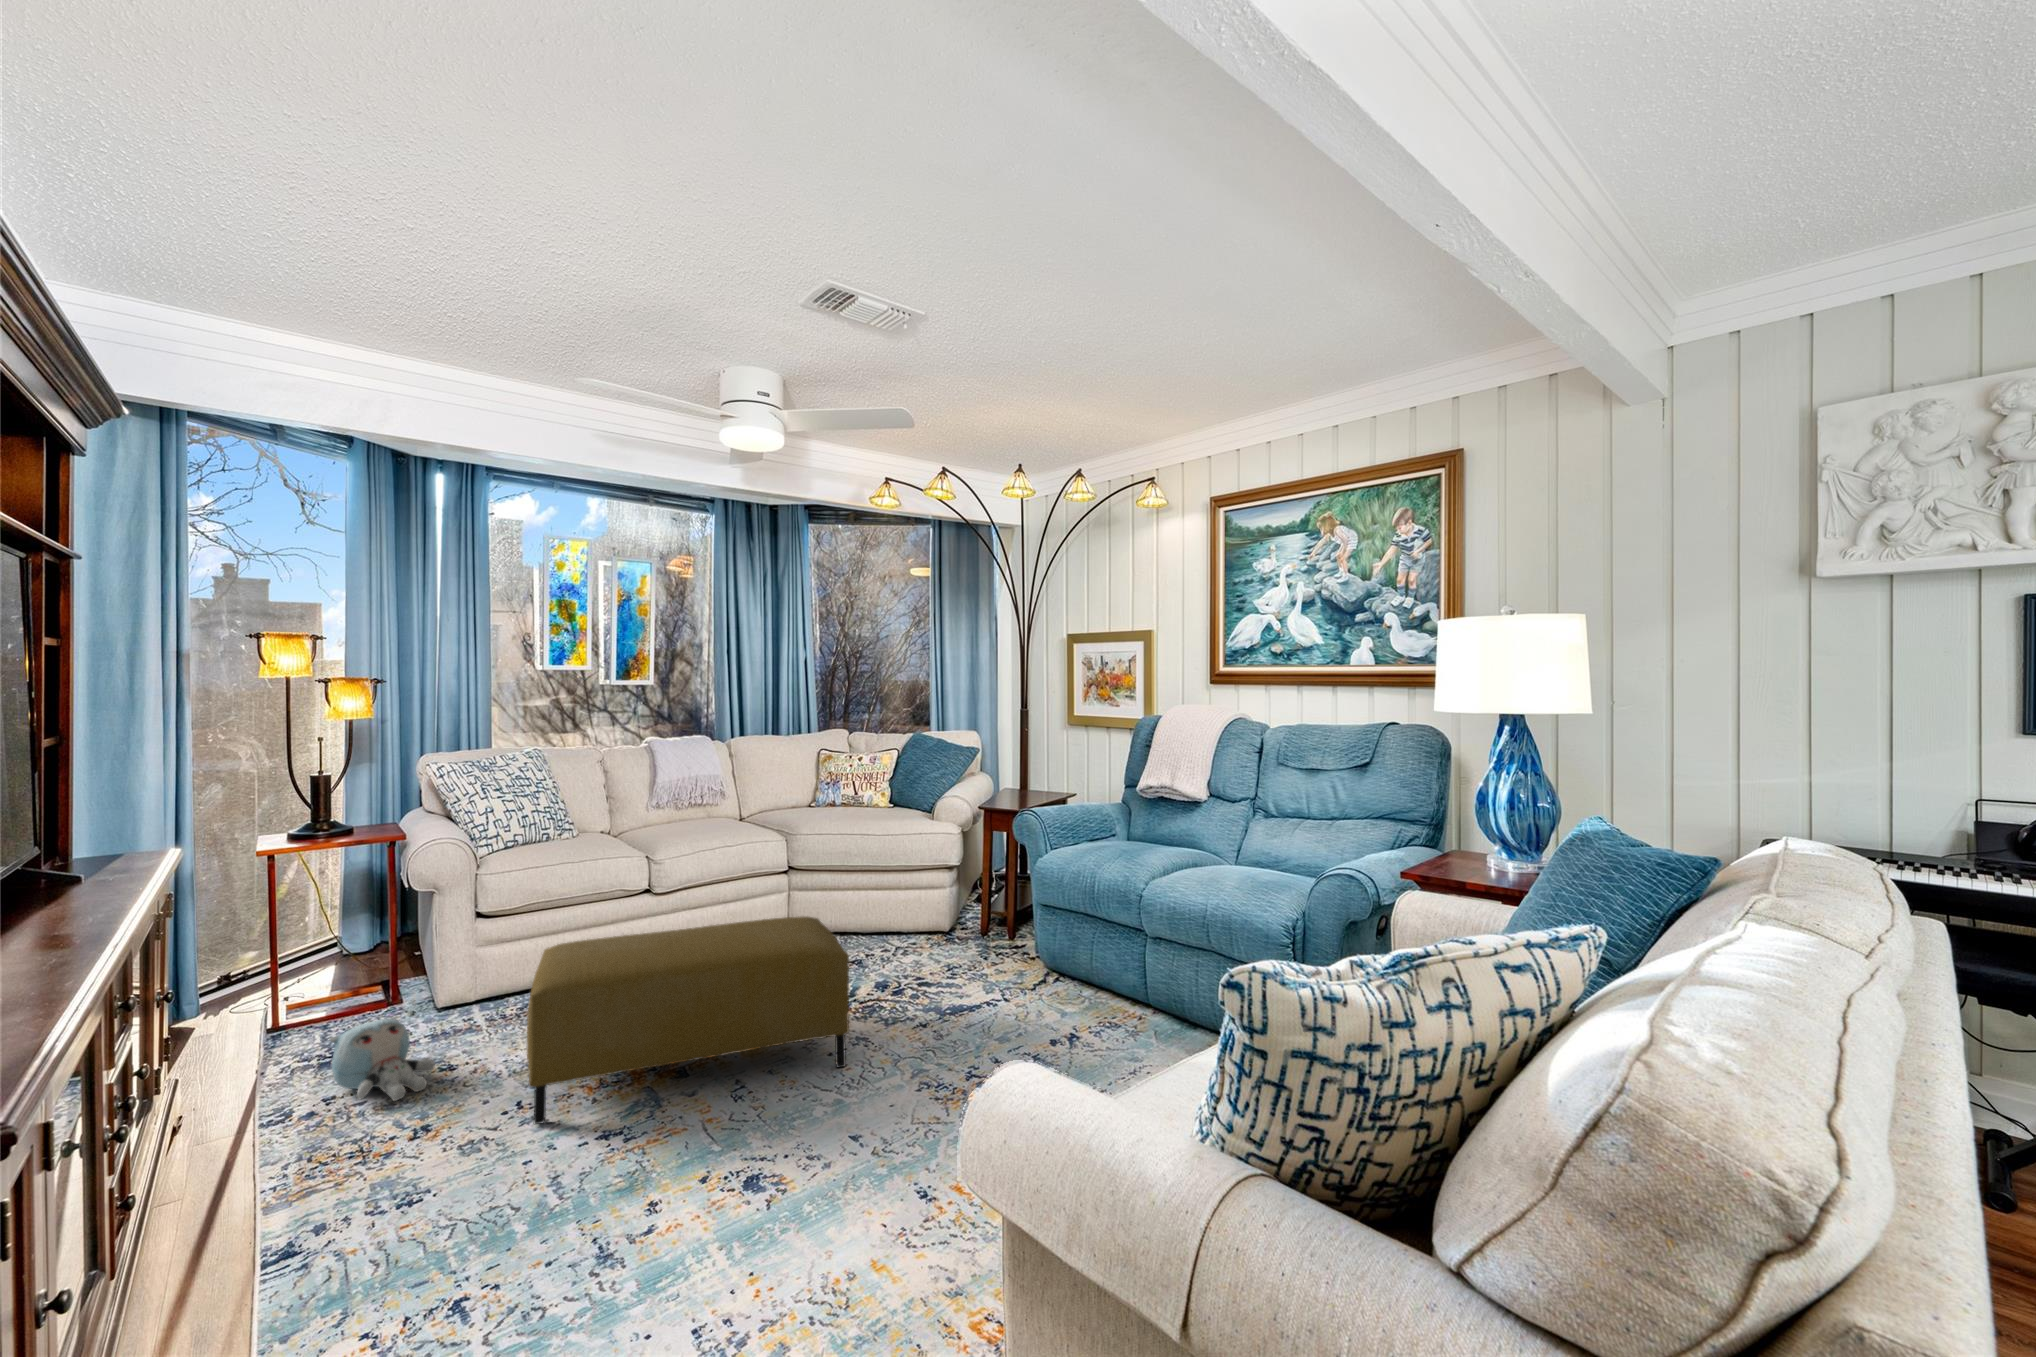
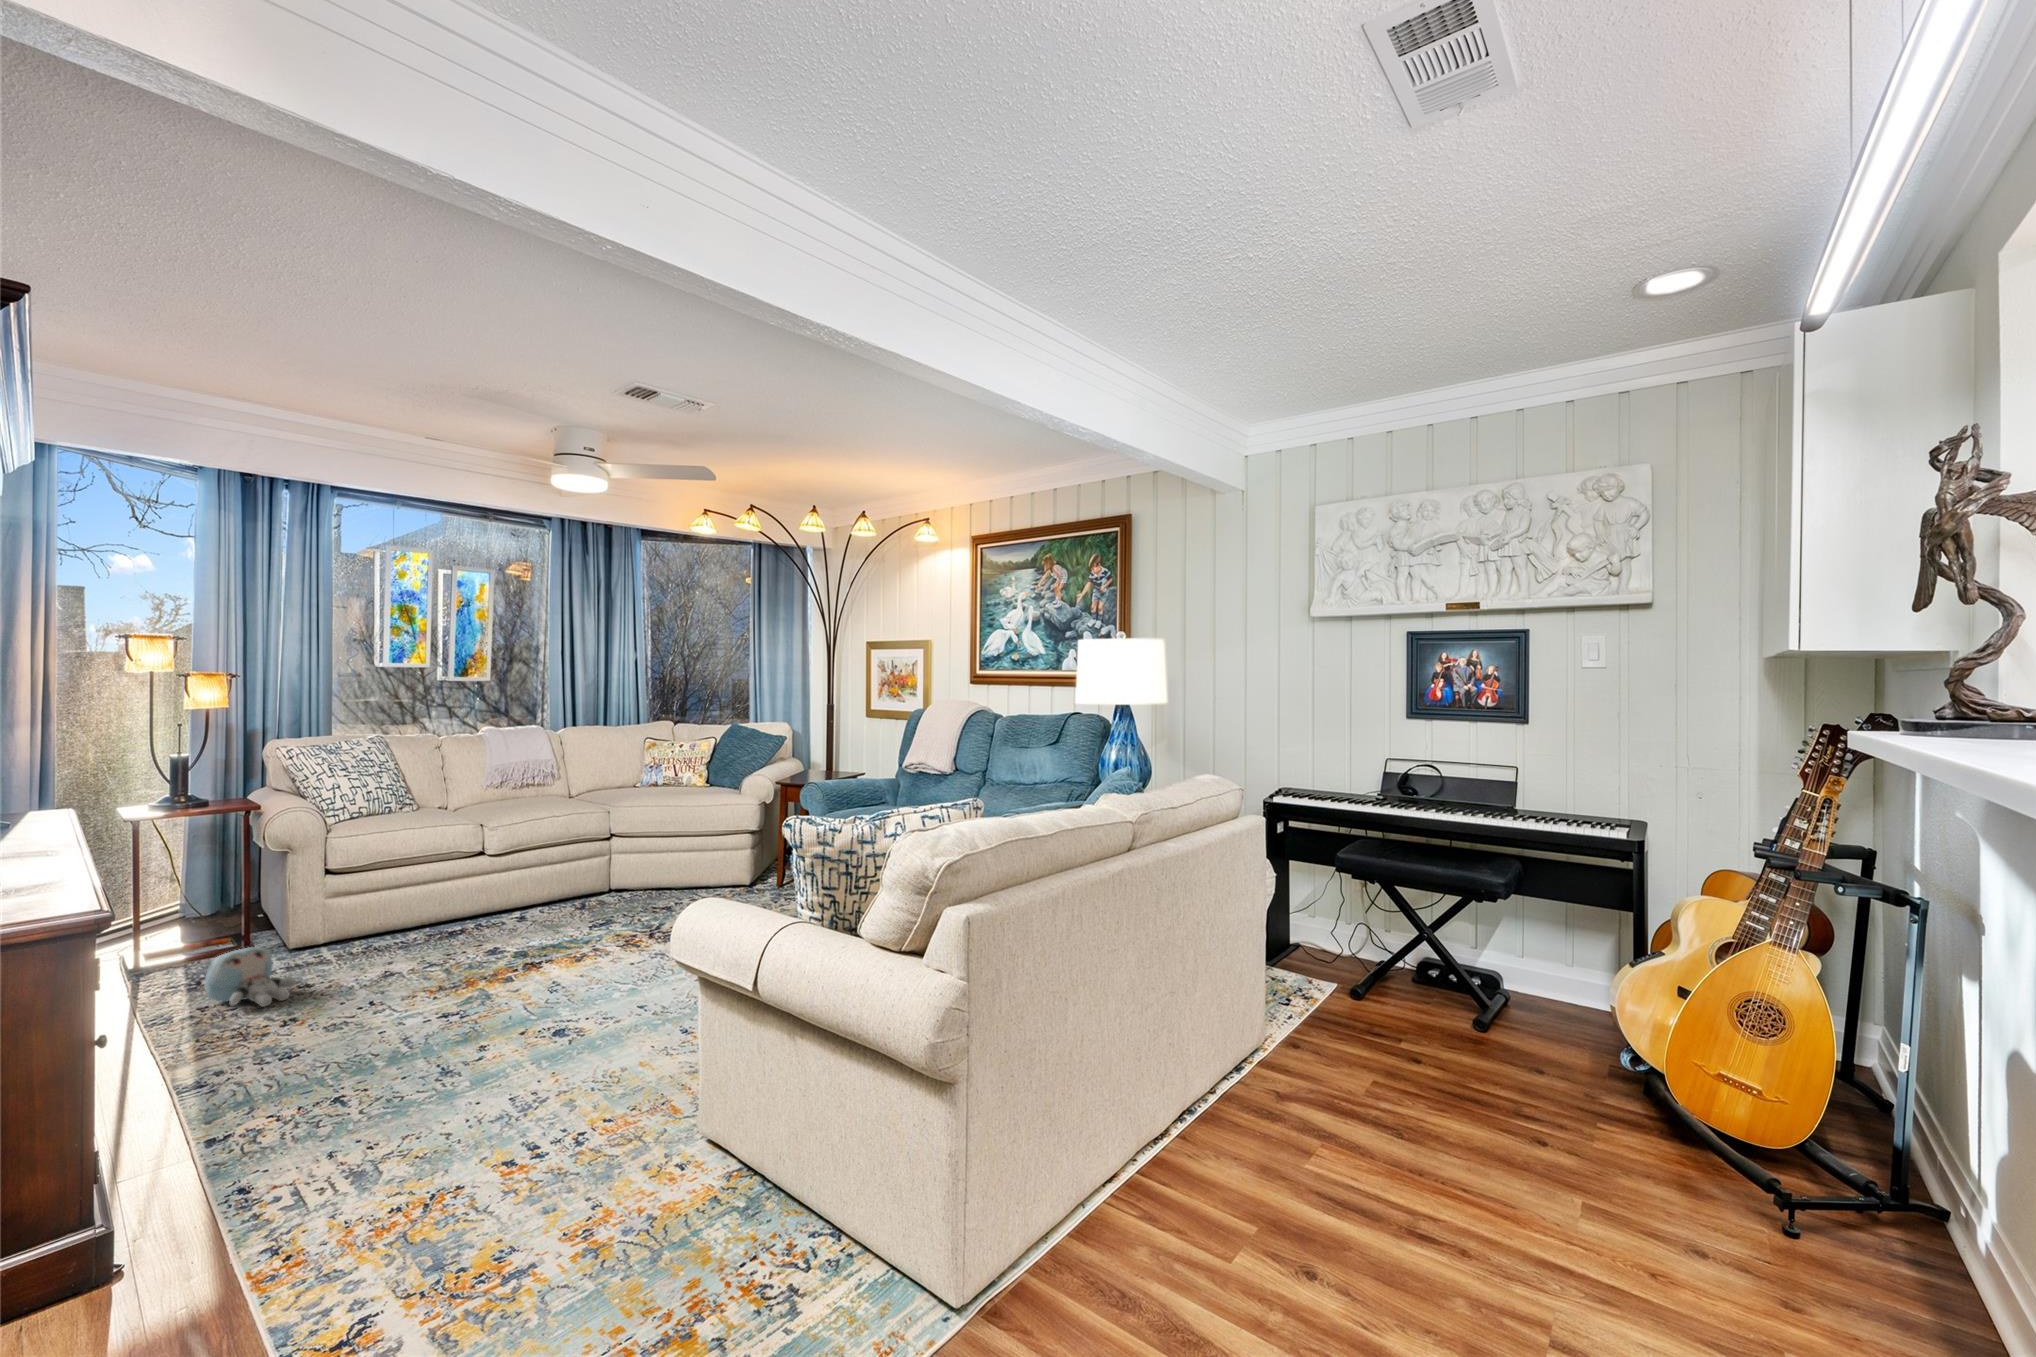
ottoman: present [527,916,849,1124] -> none [379,863,647,1014]

